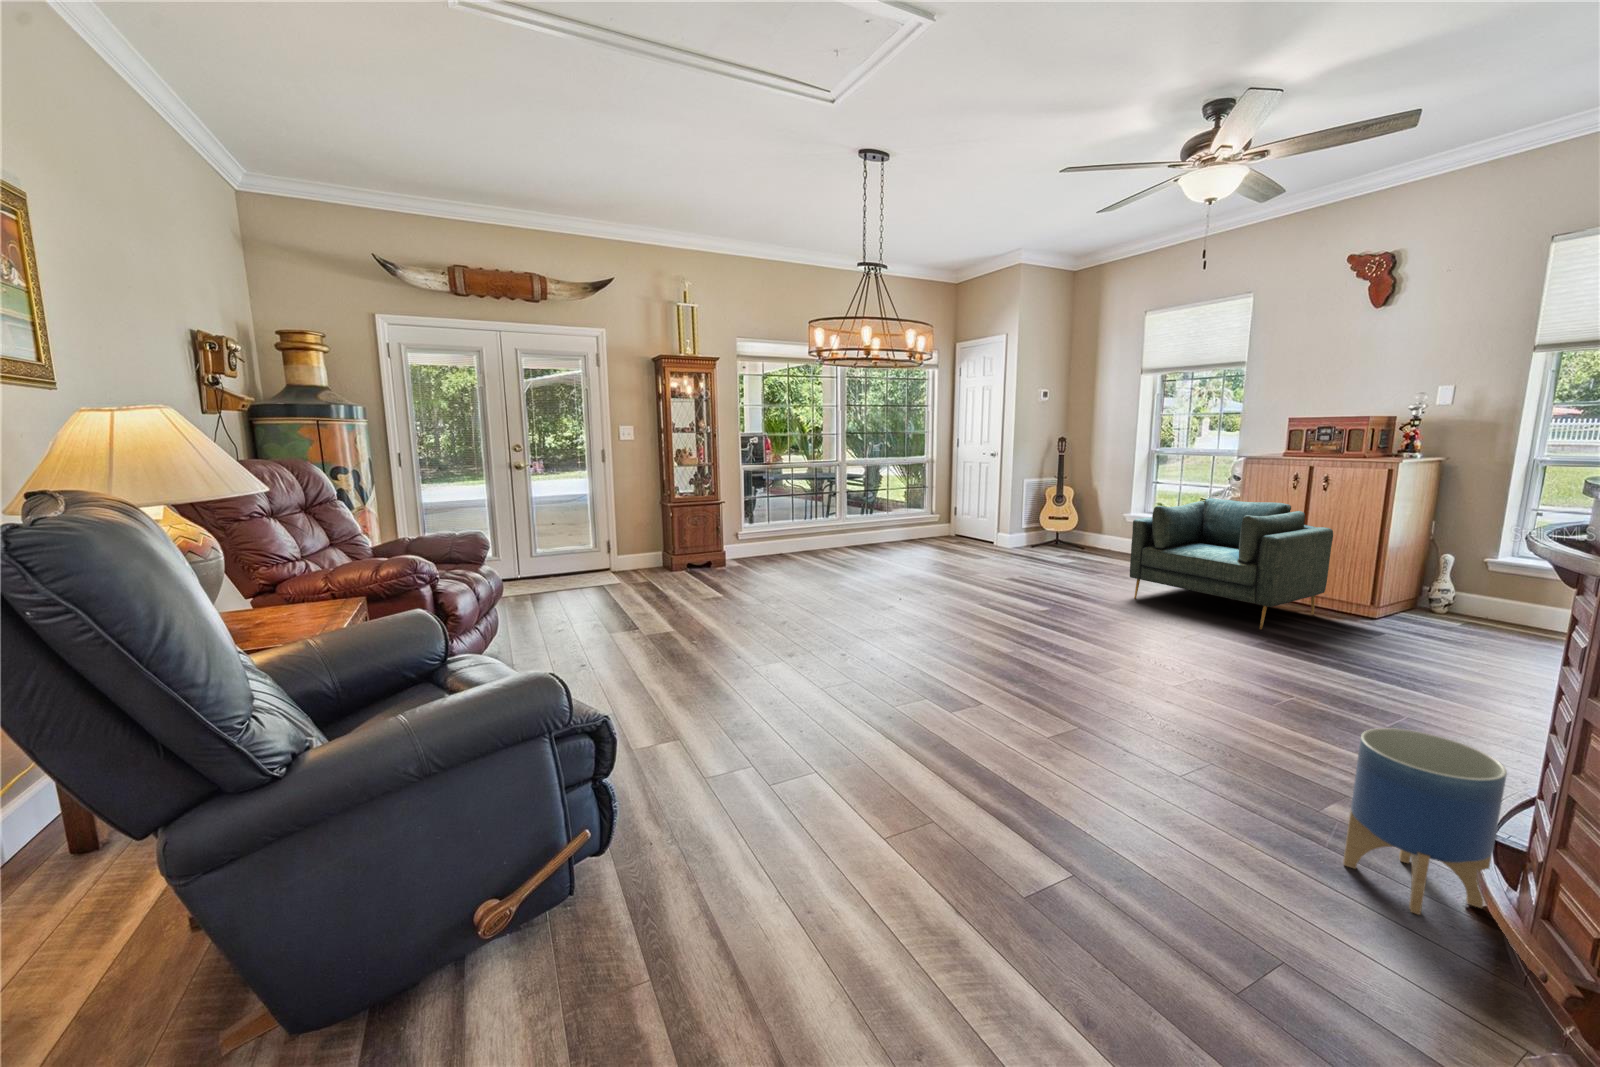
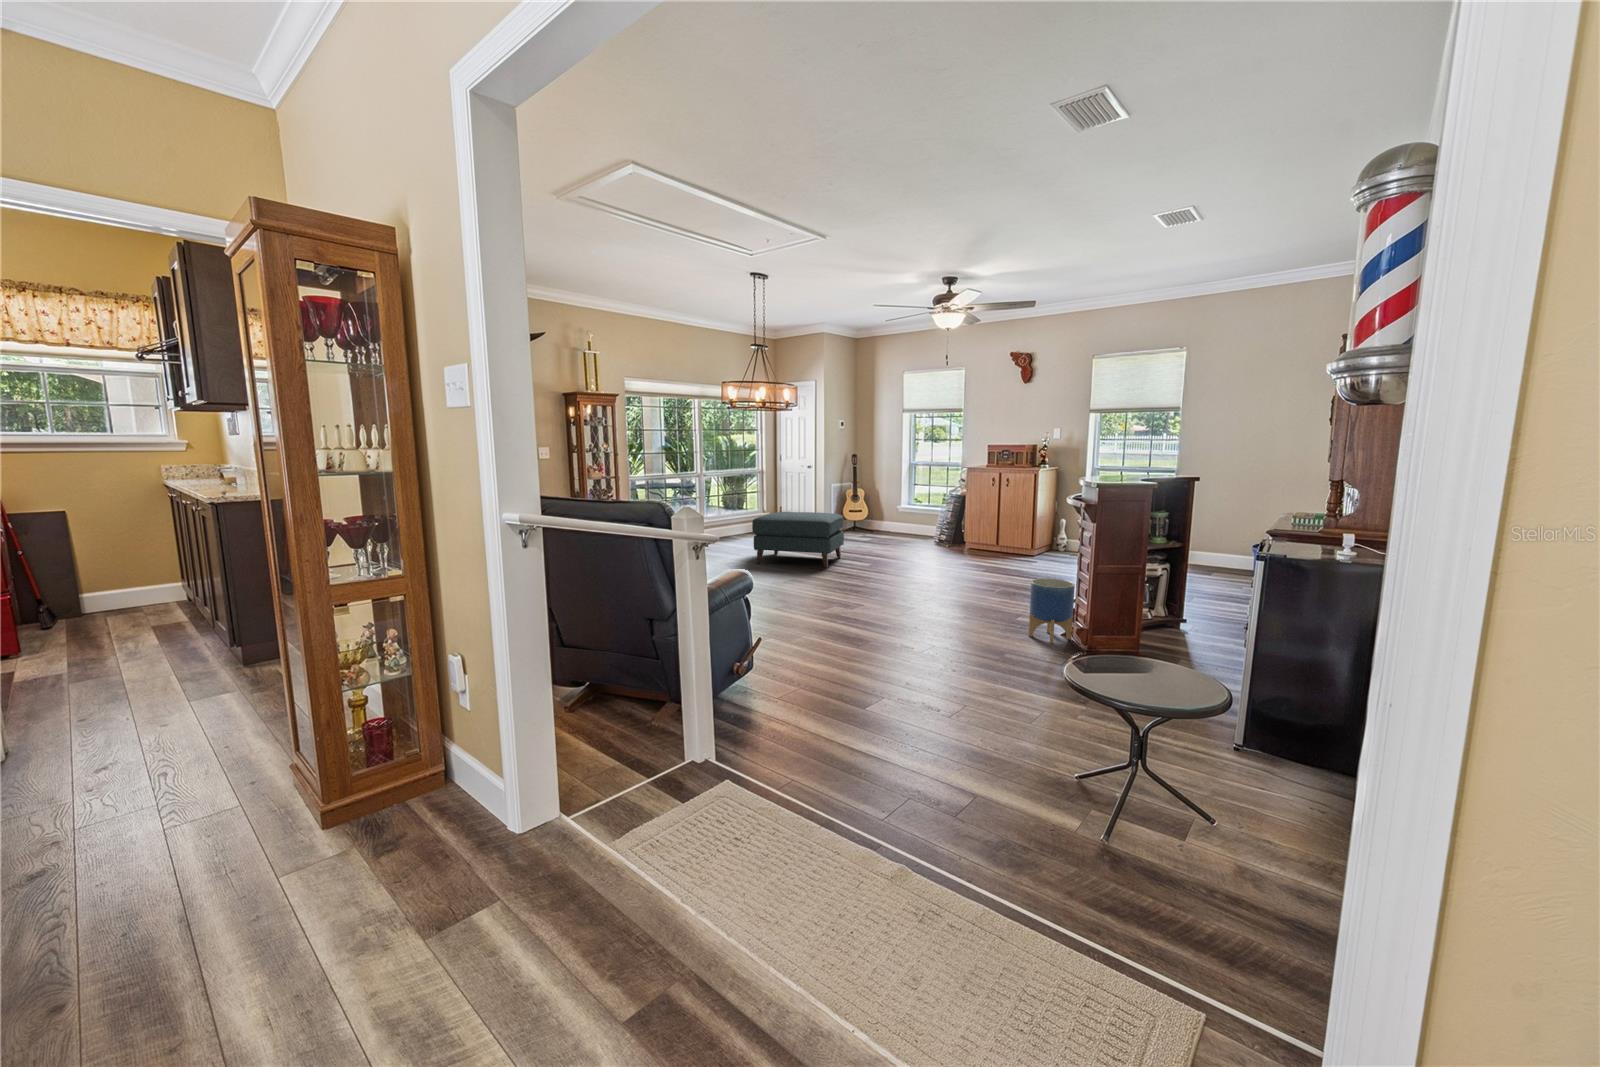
armchair: present [1130,498,1333,629] -> none [912,493,1013,565]
ottoman: none [869,518,1013,608] -> present [752,512,844,568]

